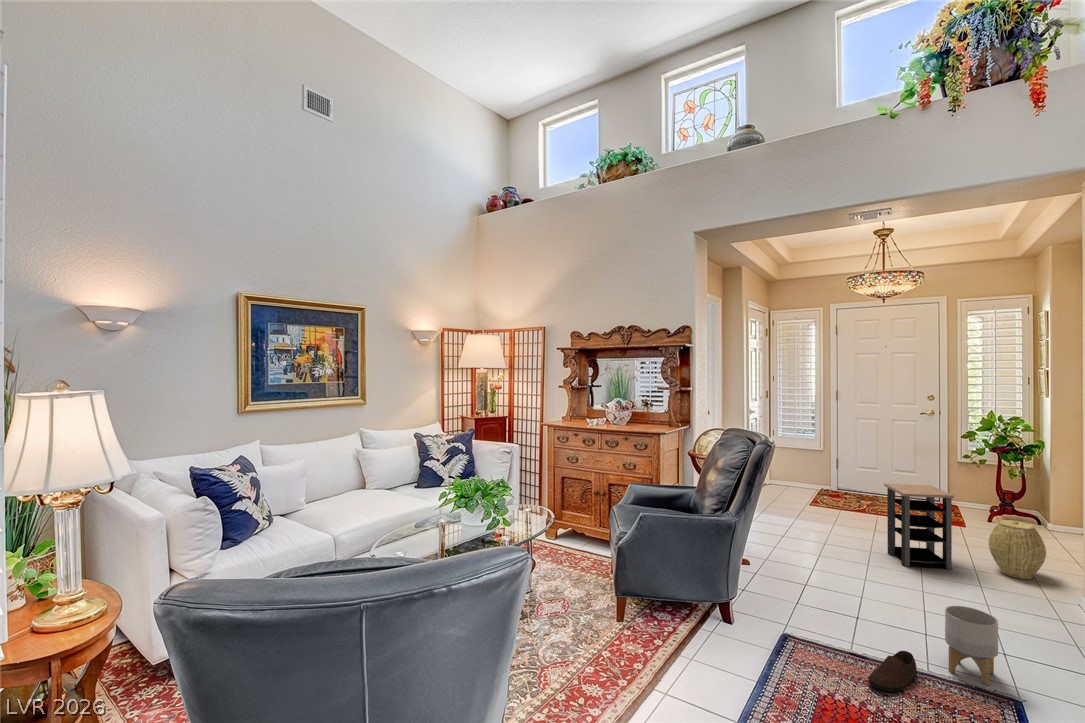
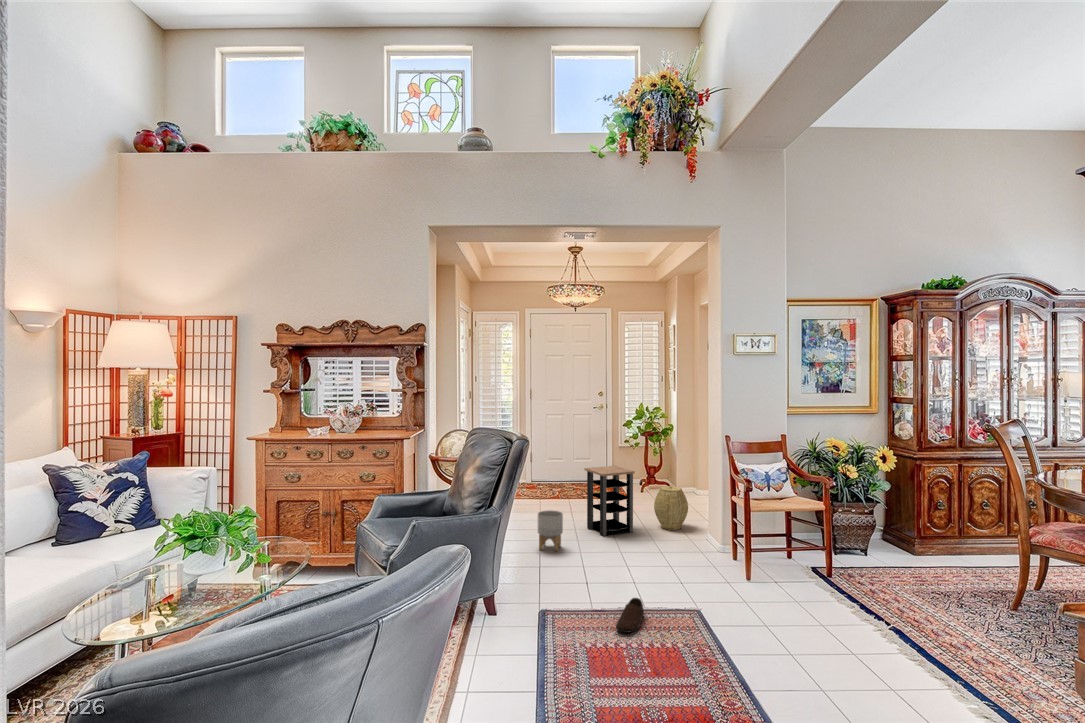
planter: present [945,606,998,685] -> present [538,510,563,551]

